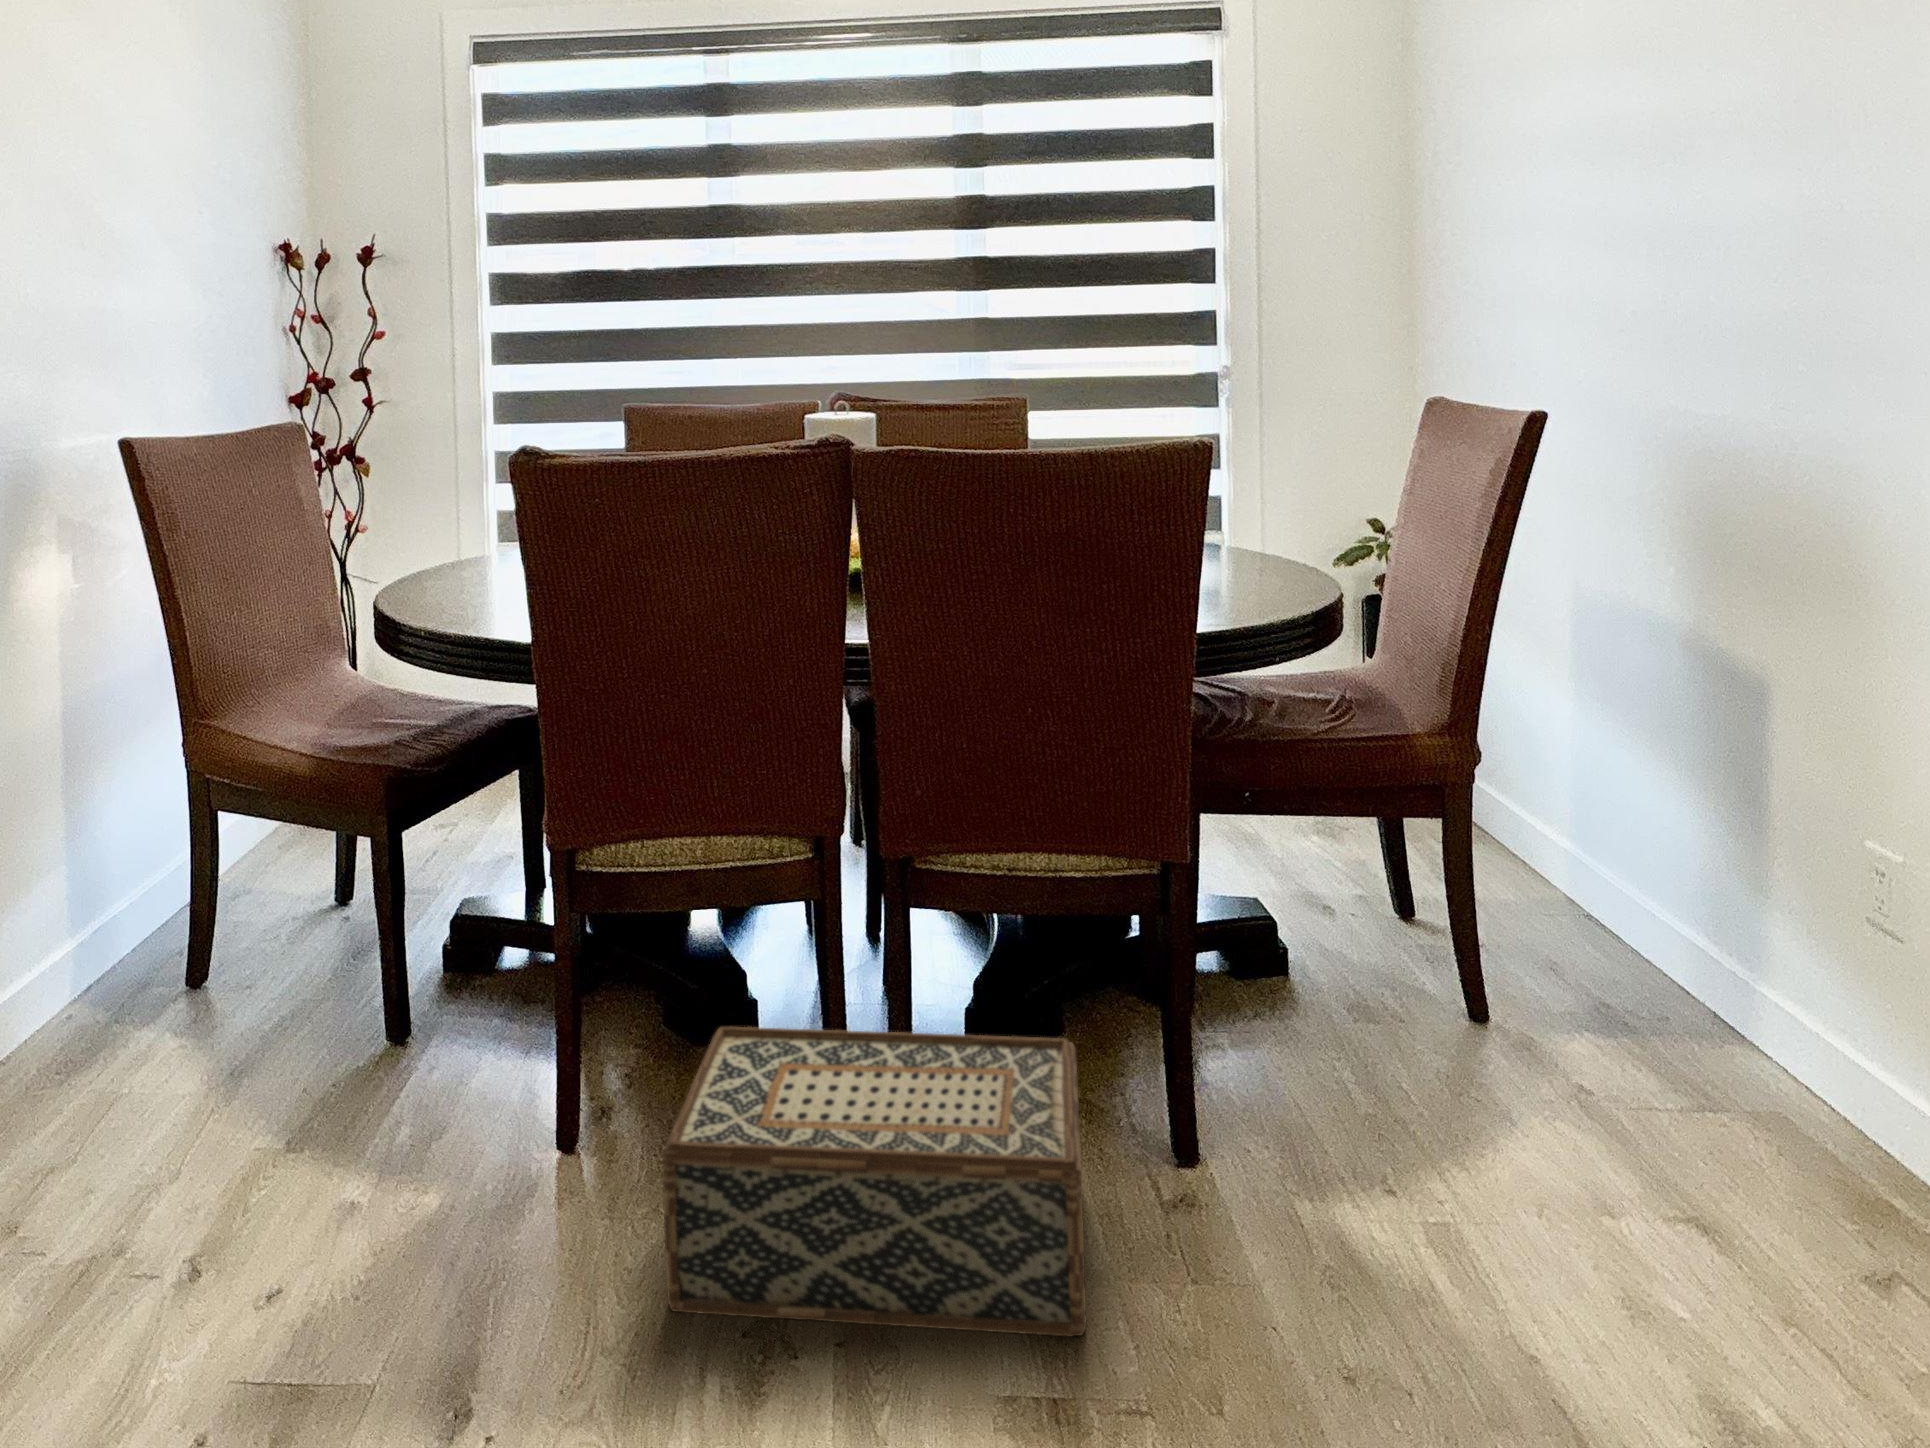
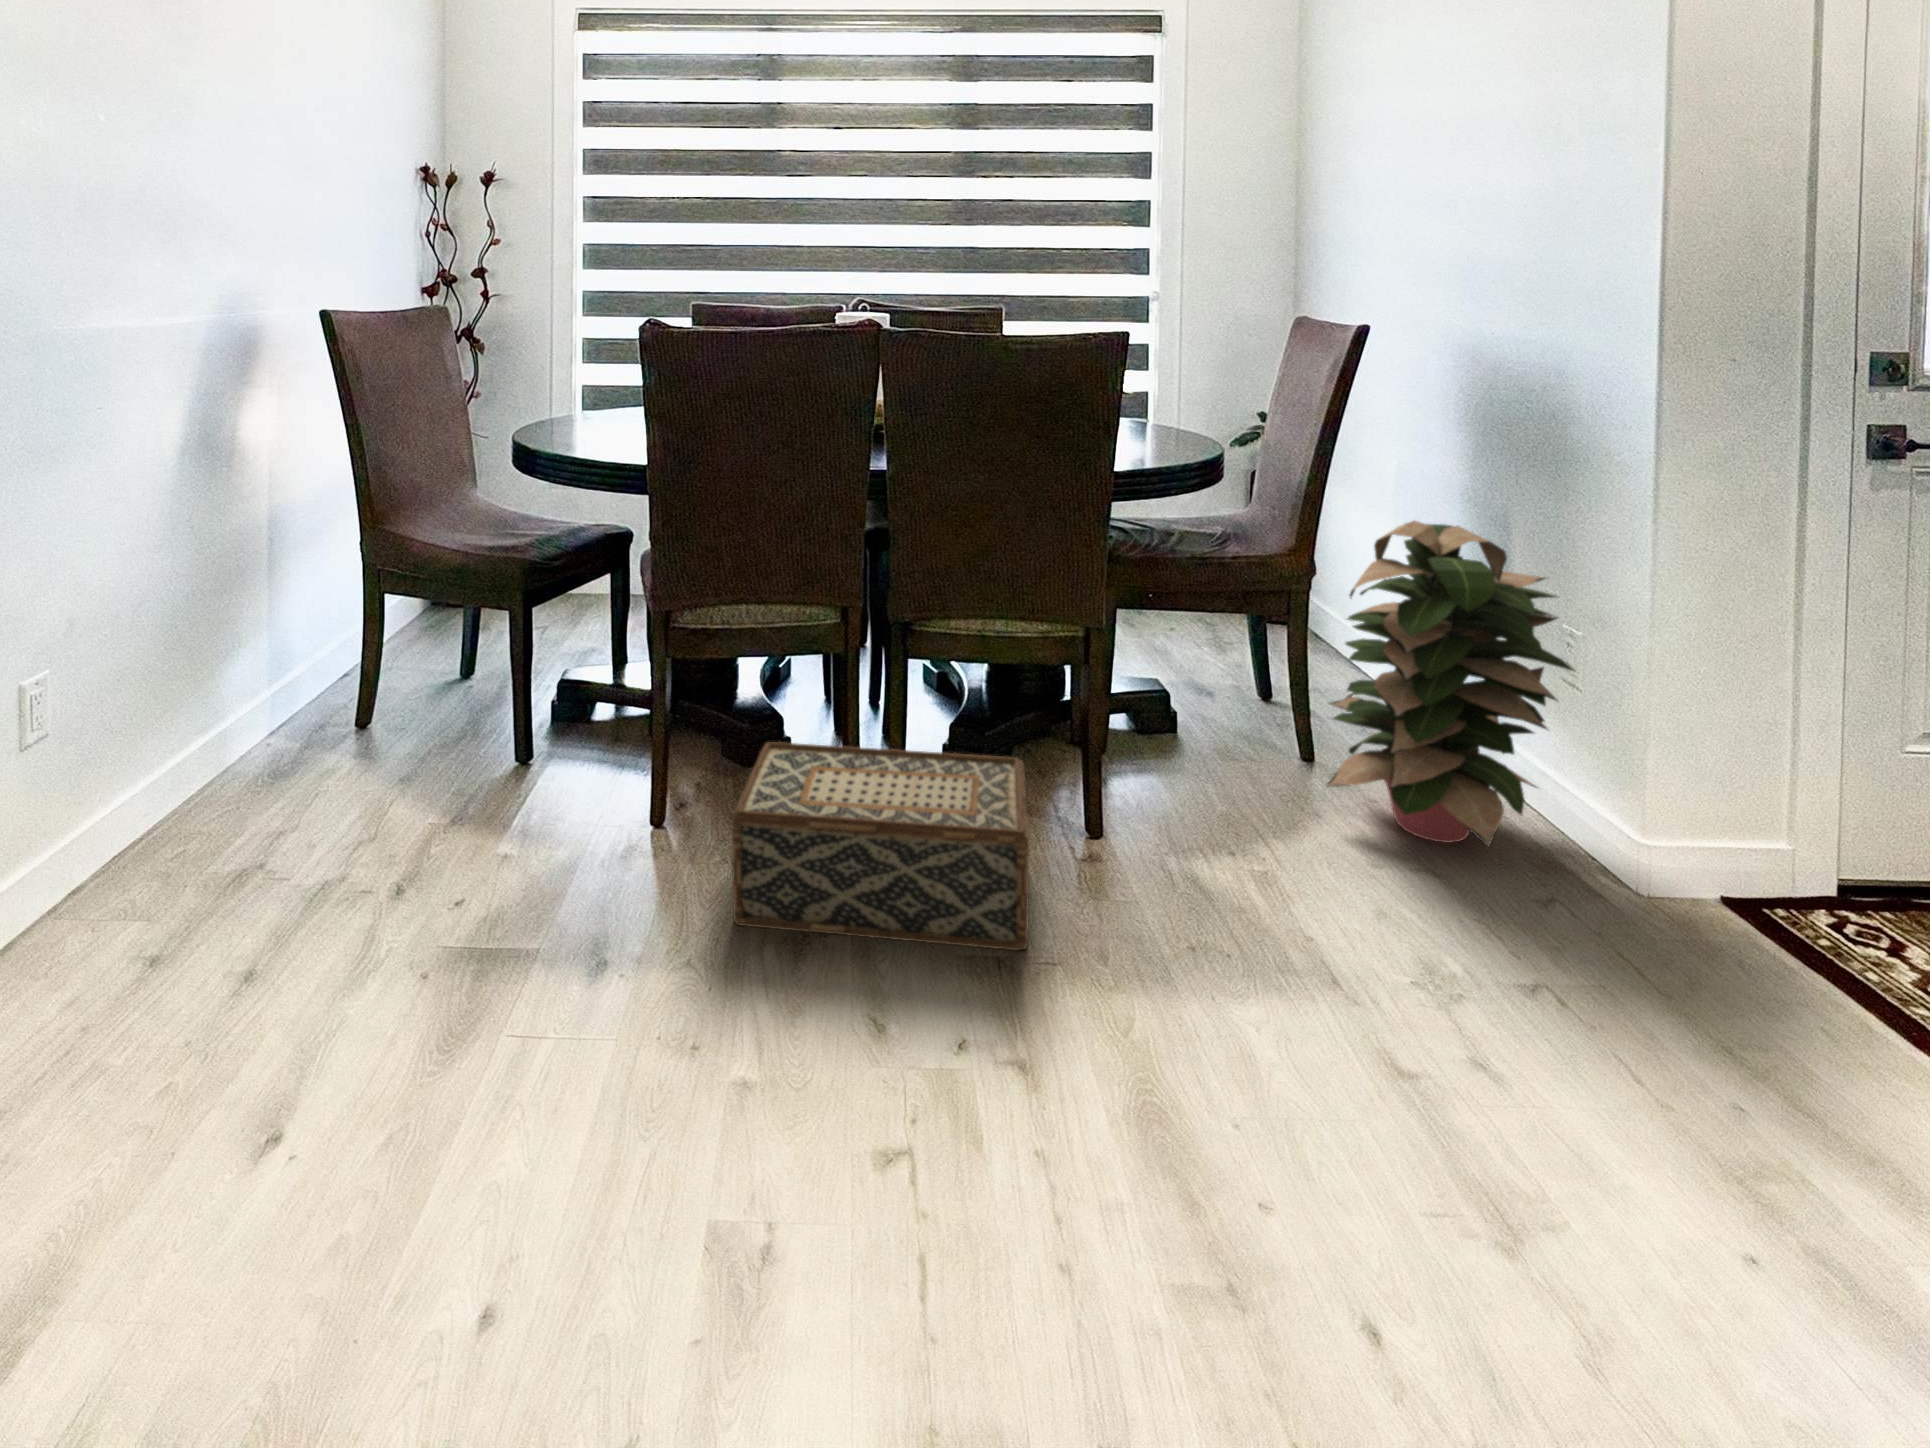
decorative plant: none [1484,681,1820,1144] -> present [1327,521,1575,846]

